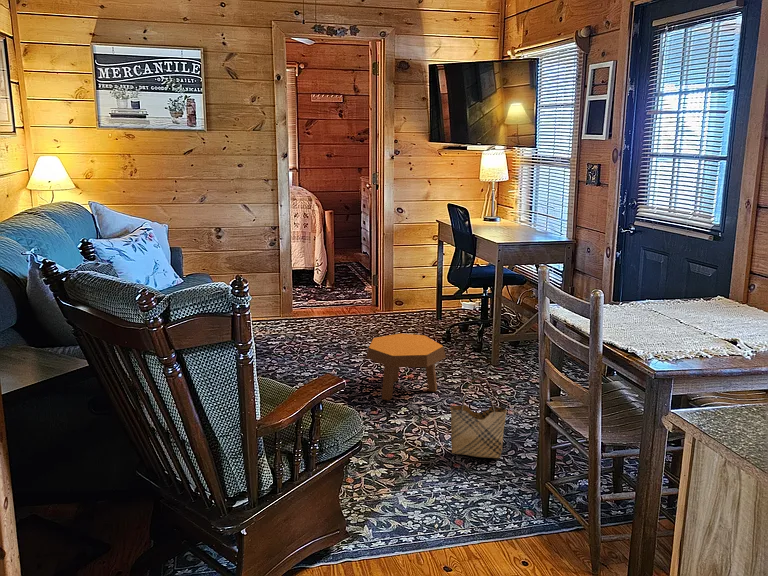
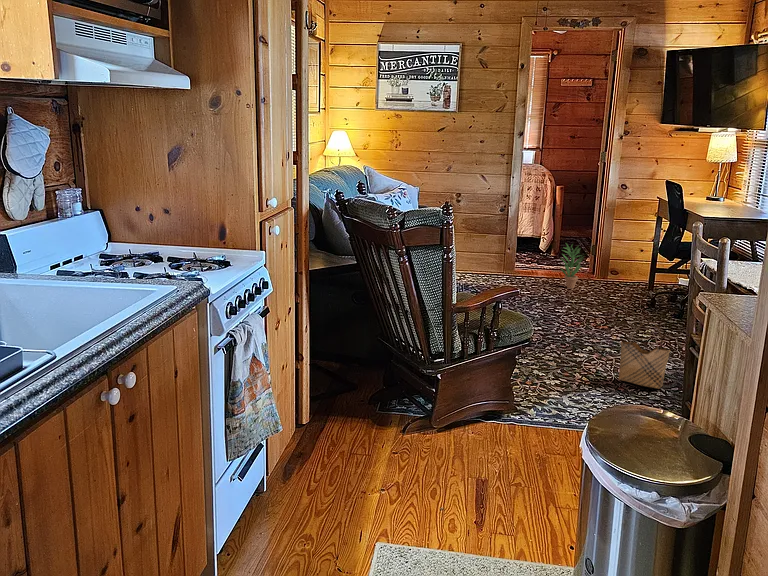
potted plant: none [343,278,371,329] -> present [560,244,583,288]
footstool: present [367,333,446,400] -> none [564,289,635,340]

